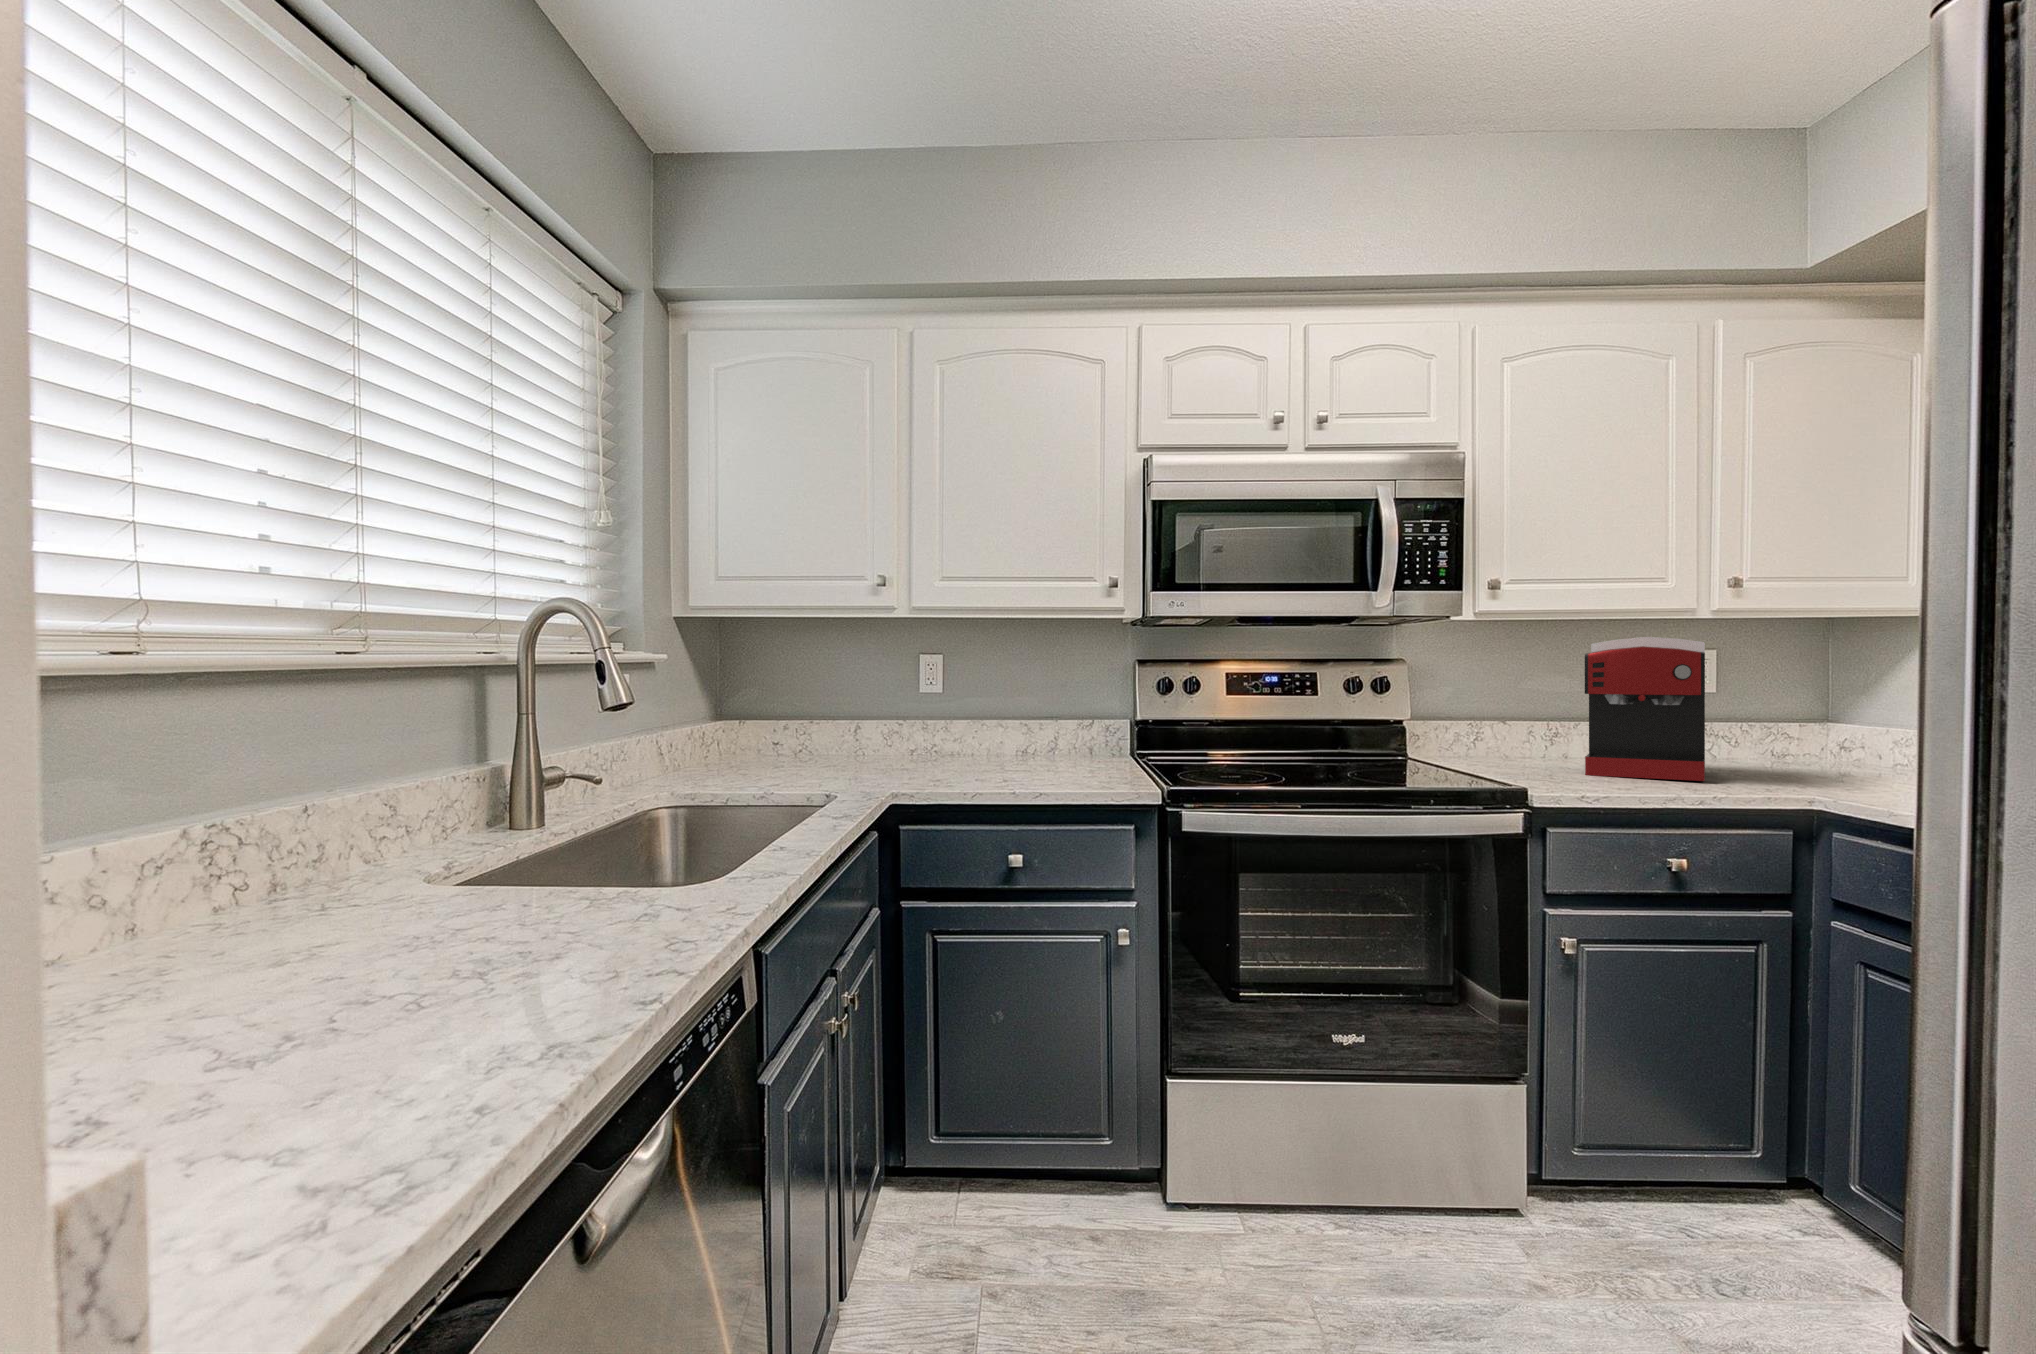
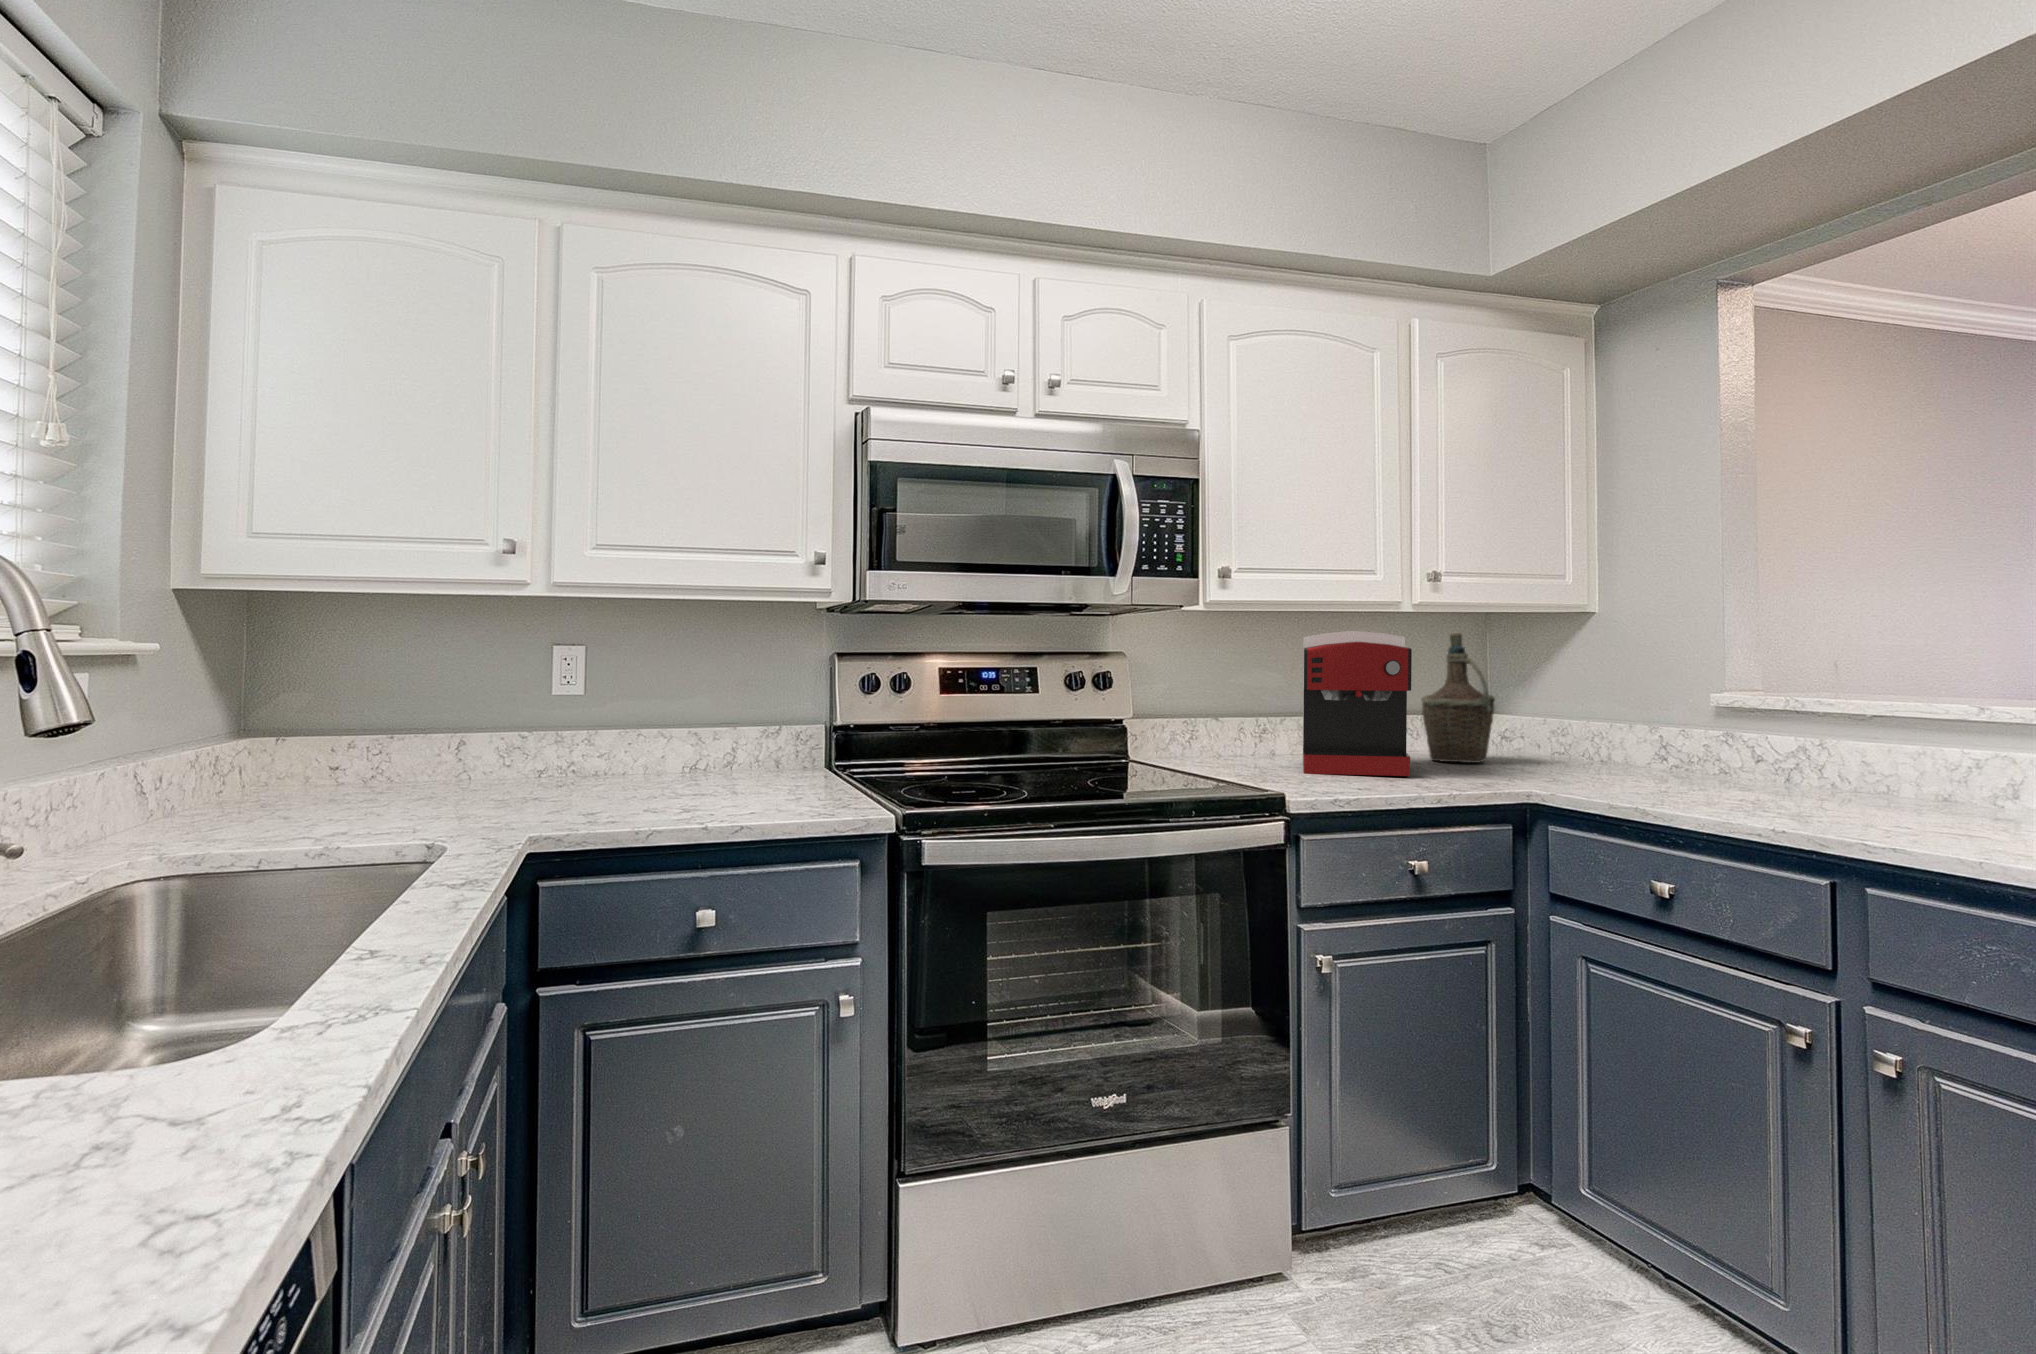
bottle: none [1735,639,1825,772] -> present [1421,633,1495,763]

